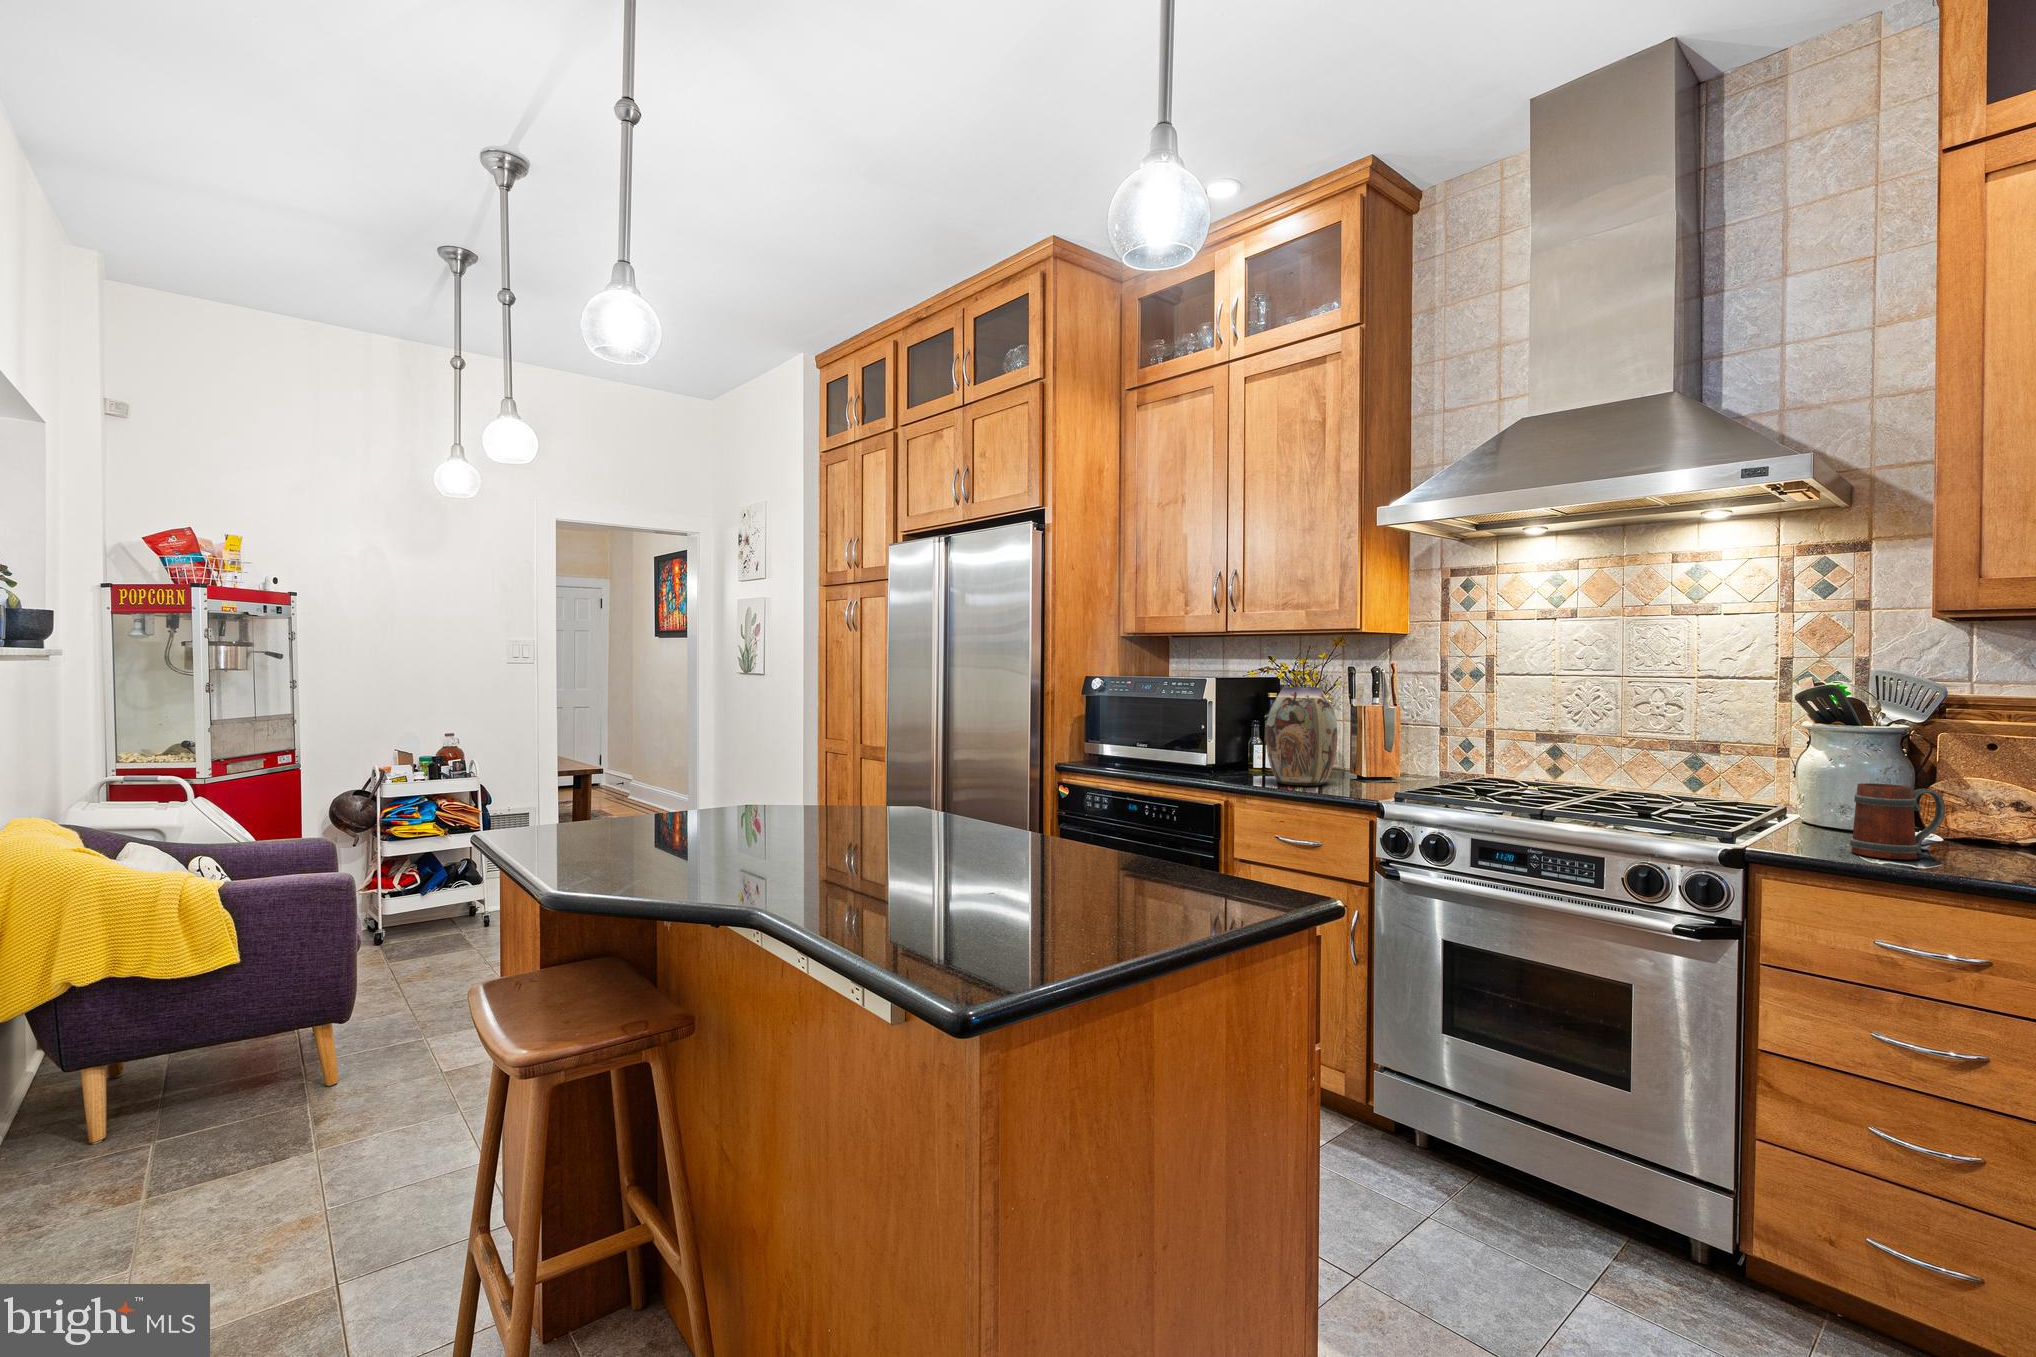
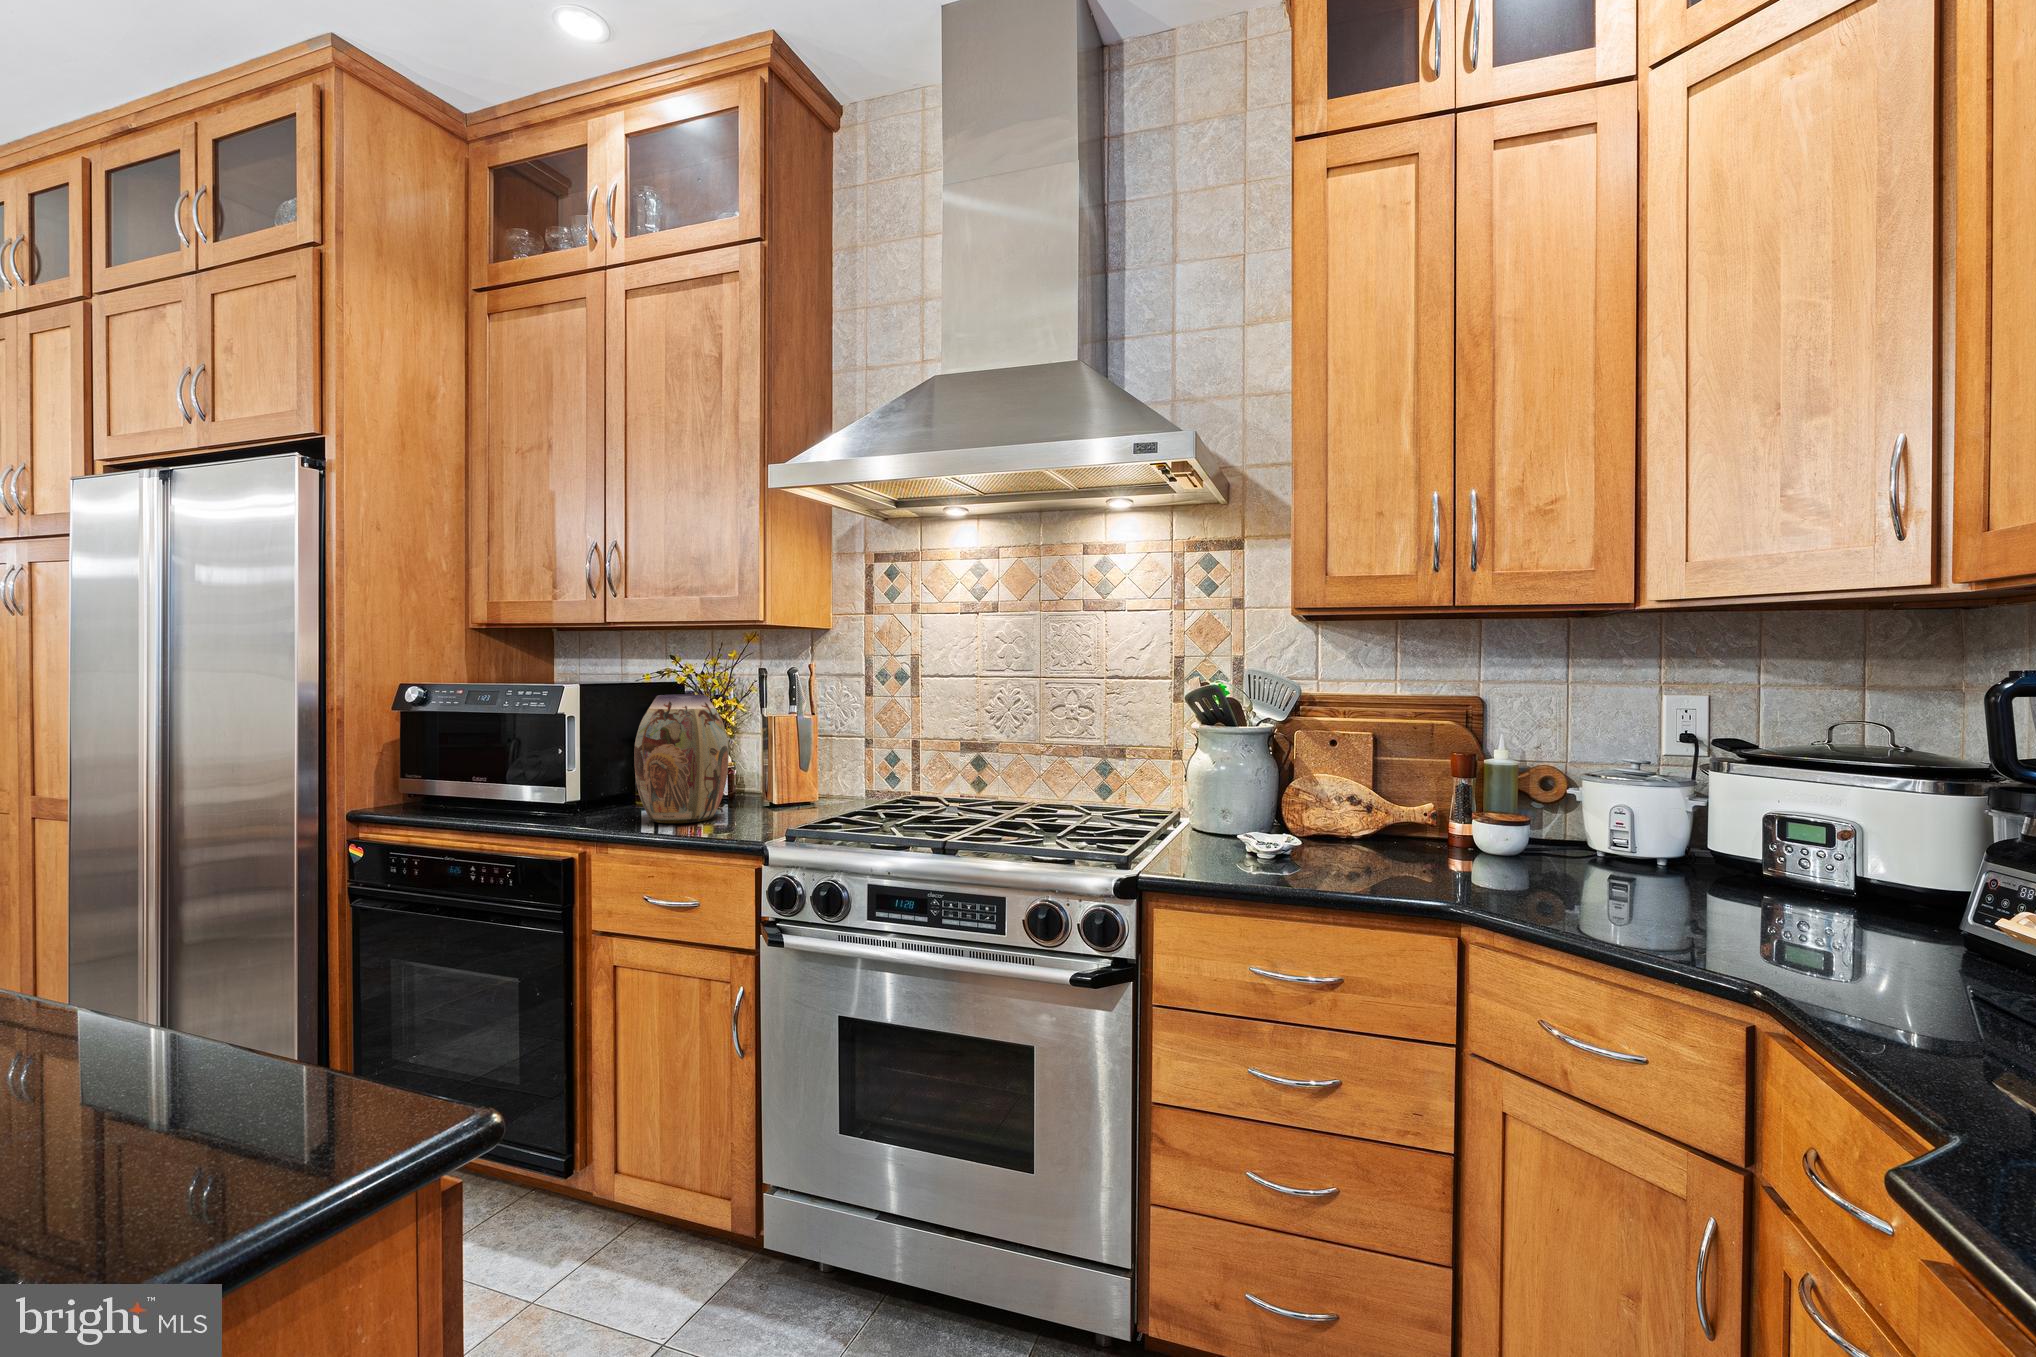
mug: present [1850,783,1945,859] -> none [1232,793,1309,876]

